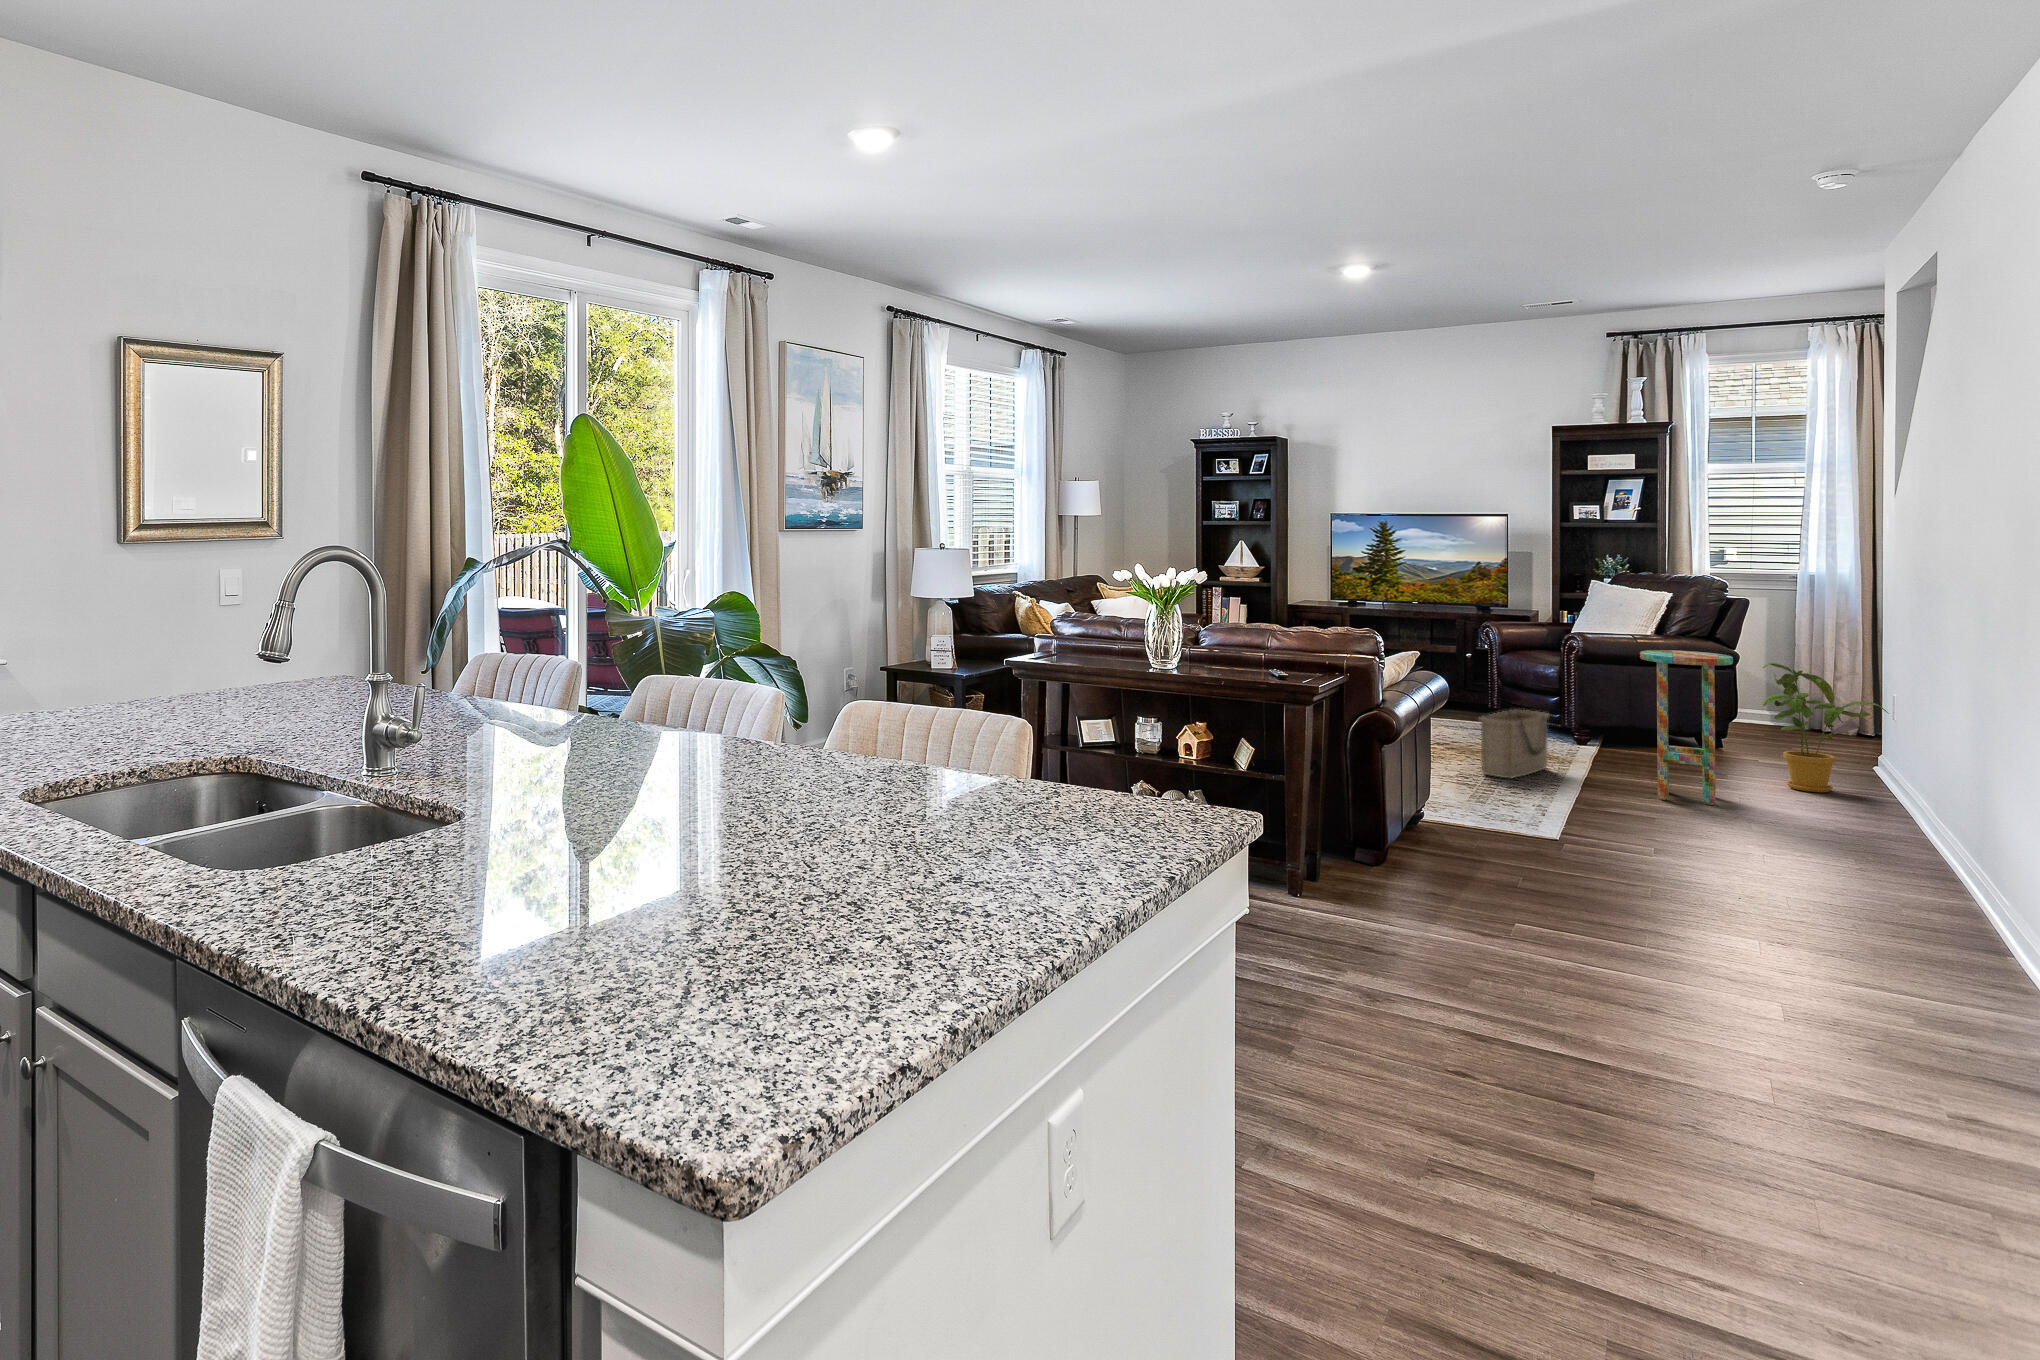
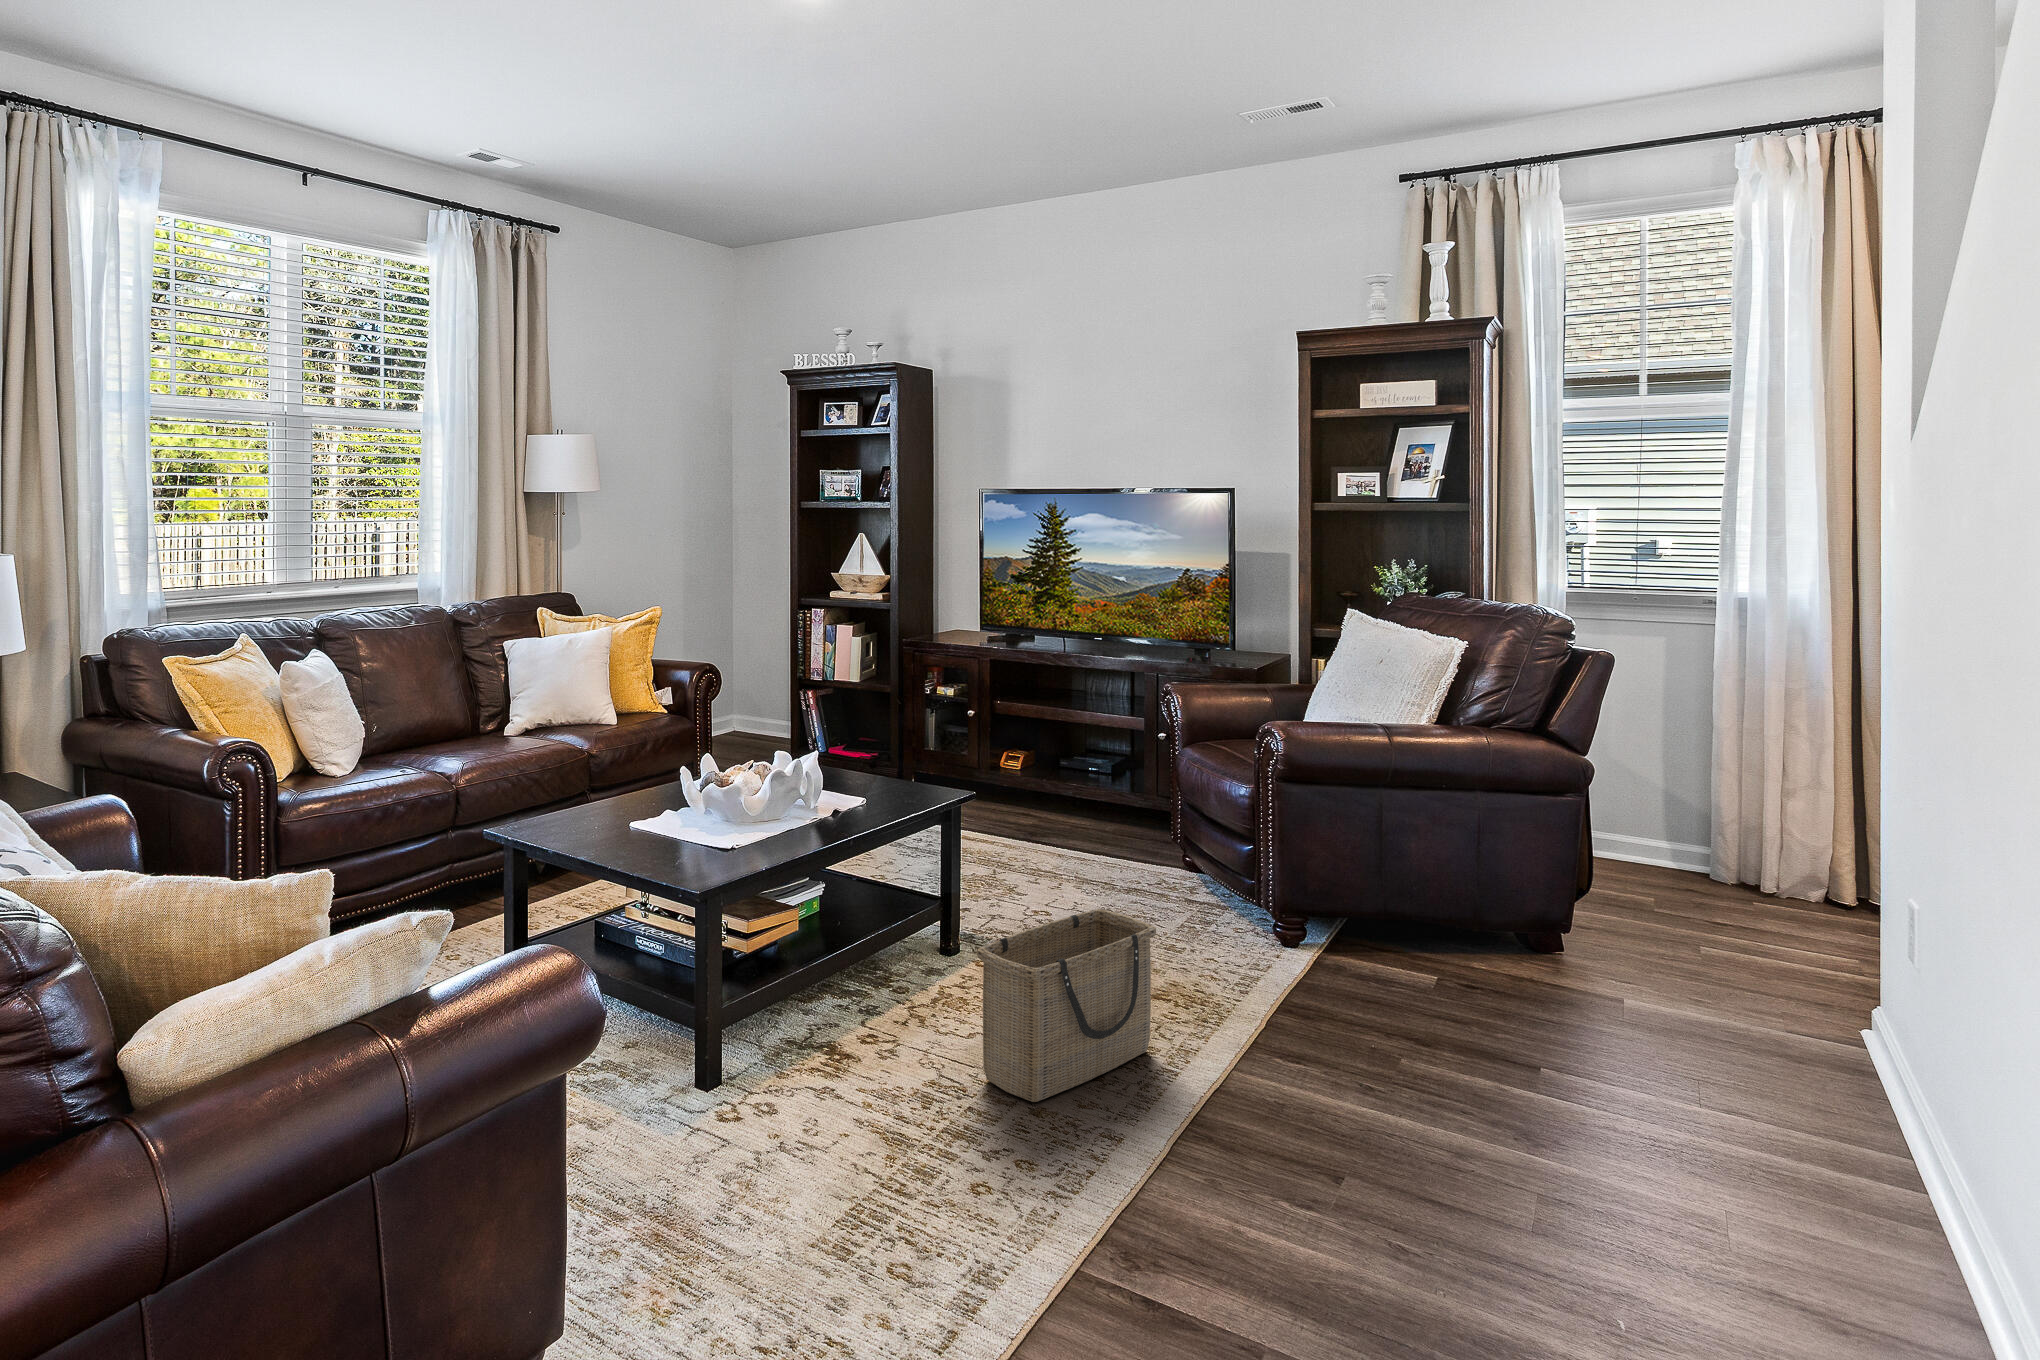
side table: present [1640,650,1733,805] -> none [1301,816,1523,1266]
house plant: present [1763,663,1888,792] -> none [1612,831,1932,1181]

